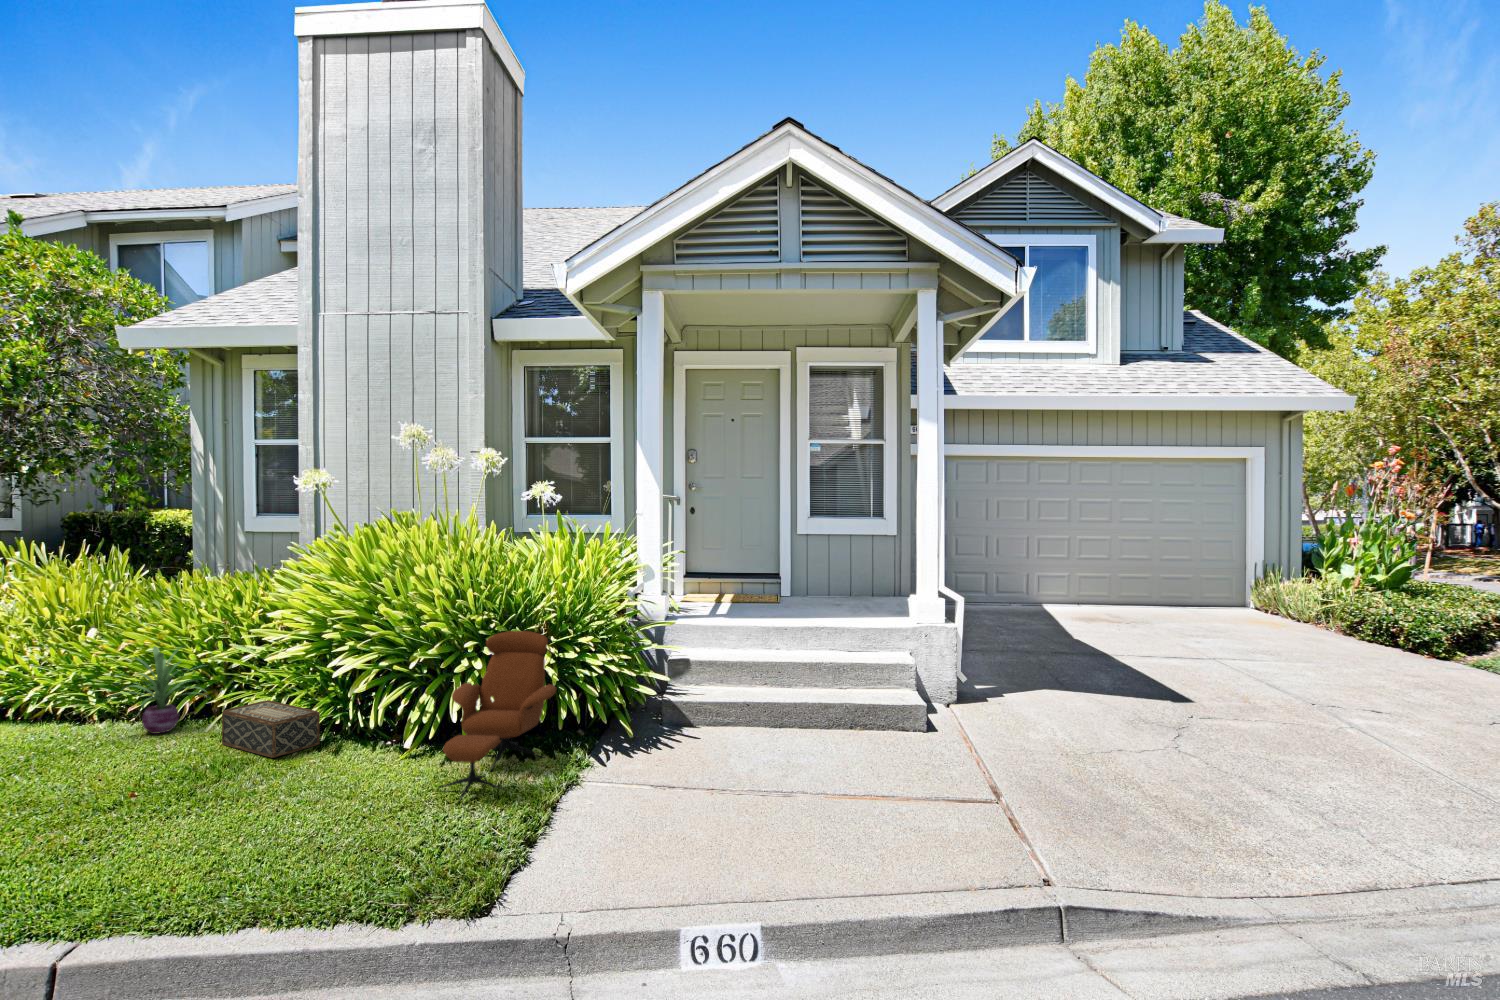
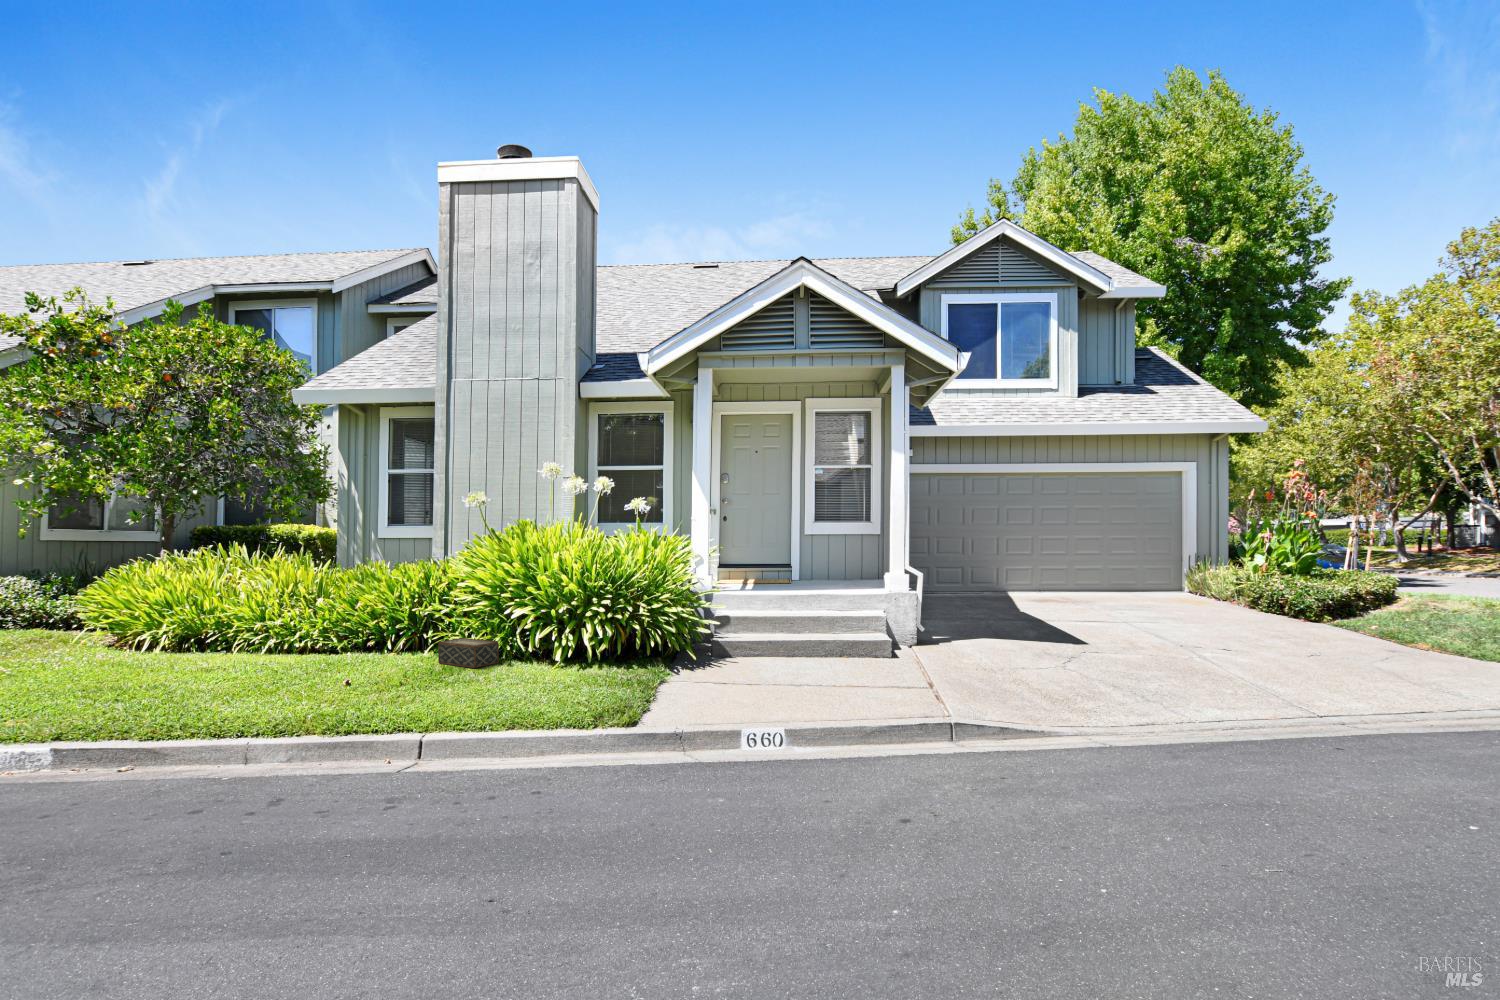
lounge chair: present [439,631,557,802] -> none [581,590,648,683]
decorative plant: present [118,647,202,734] -> none [364,605,425,659]

